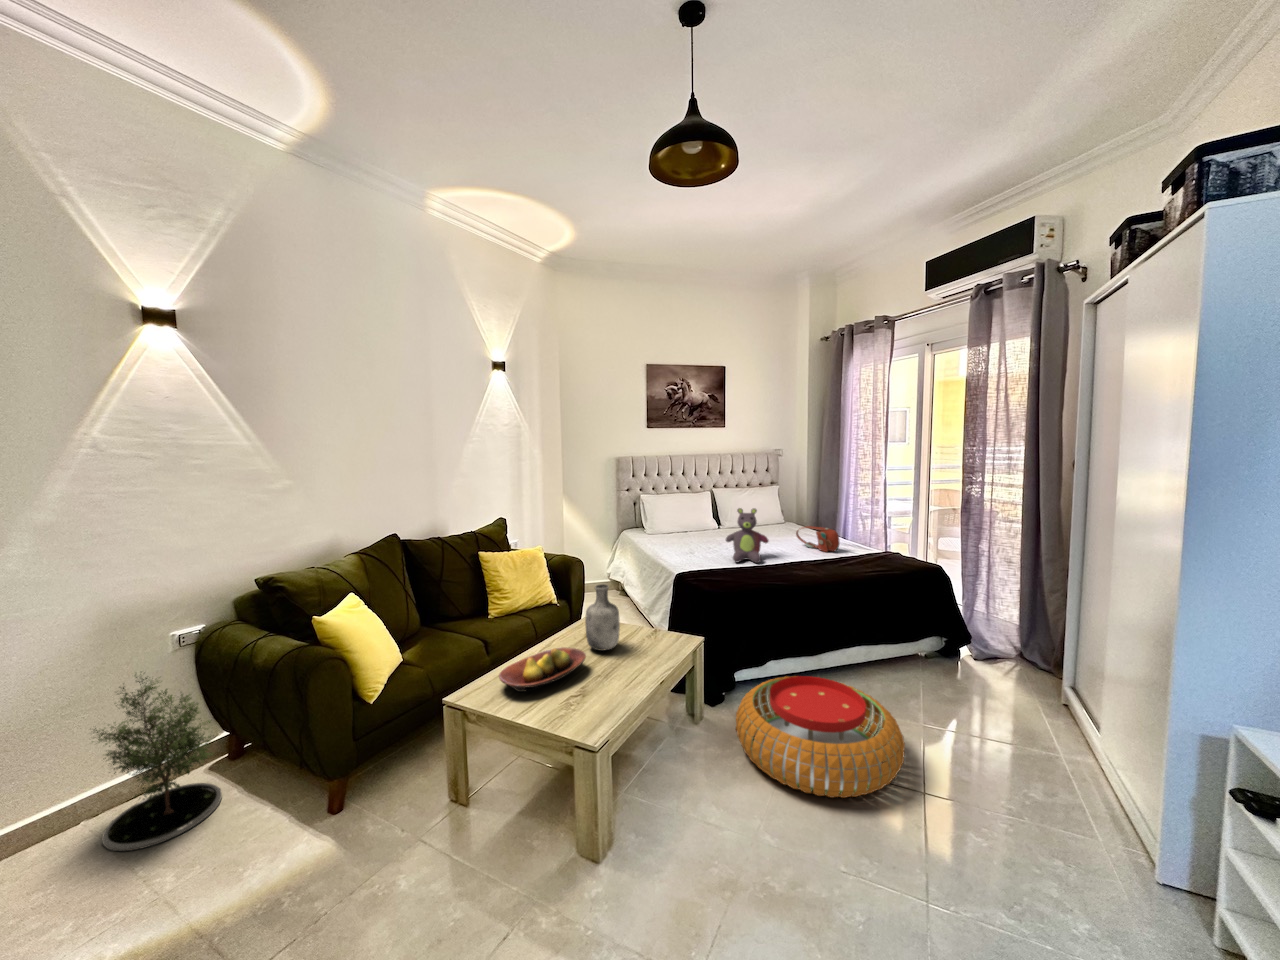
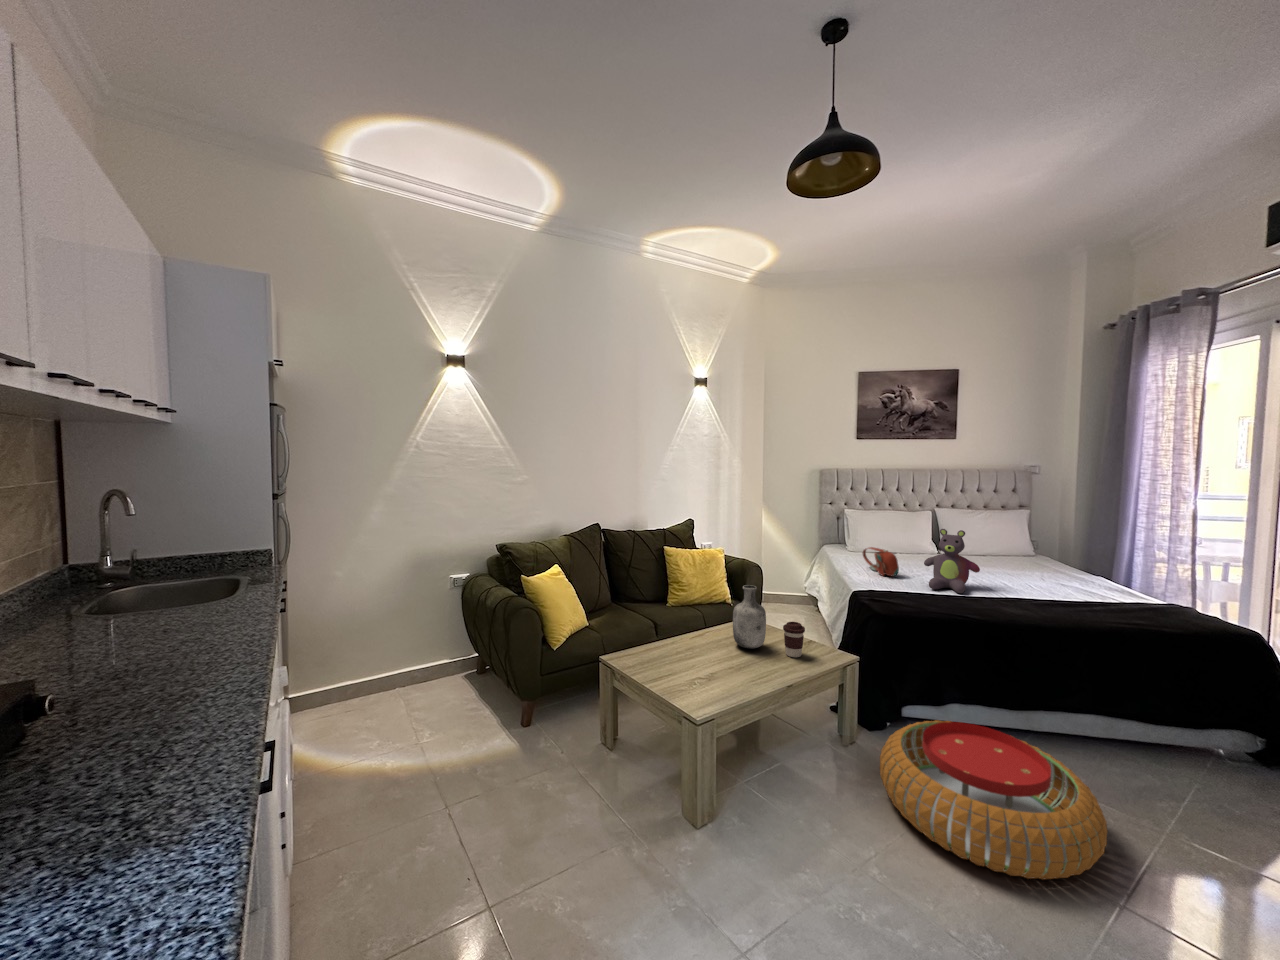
handbag: present [796,526,840,552] -> present [863,547,899,576]
coffee cup: none [637,615,658,650] -> present [783,622,805,657]
fruit bowl: present [499,647,586,692] -> none [643,635,724,666]
potted tree: present [95,677,222,851] -> none [399,595,467,712]

